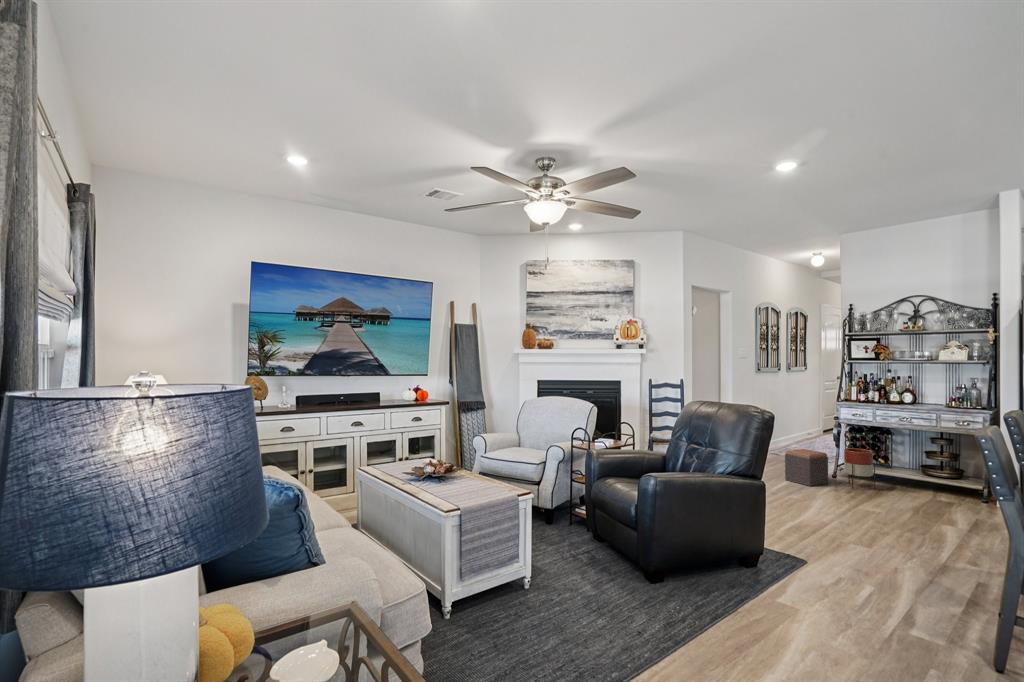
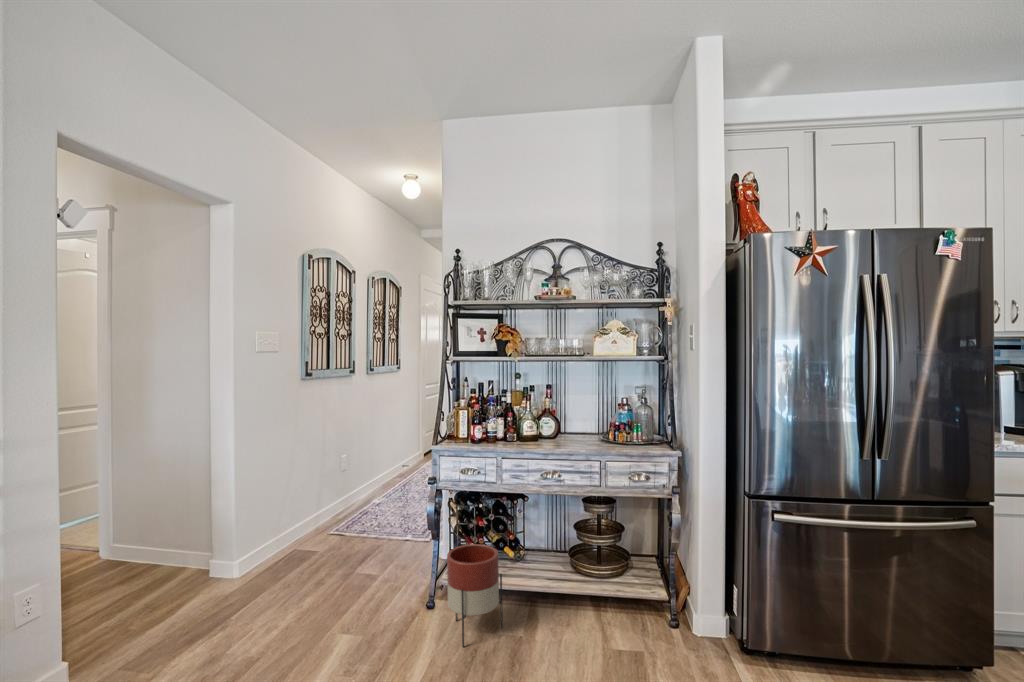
footstool: present [785,449,828,486] -> none [326,561,417,669]

